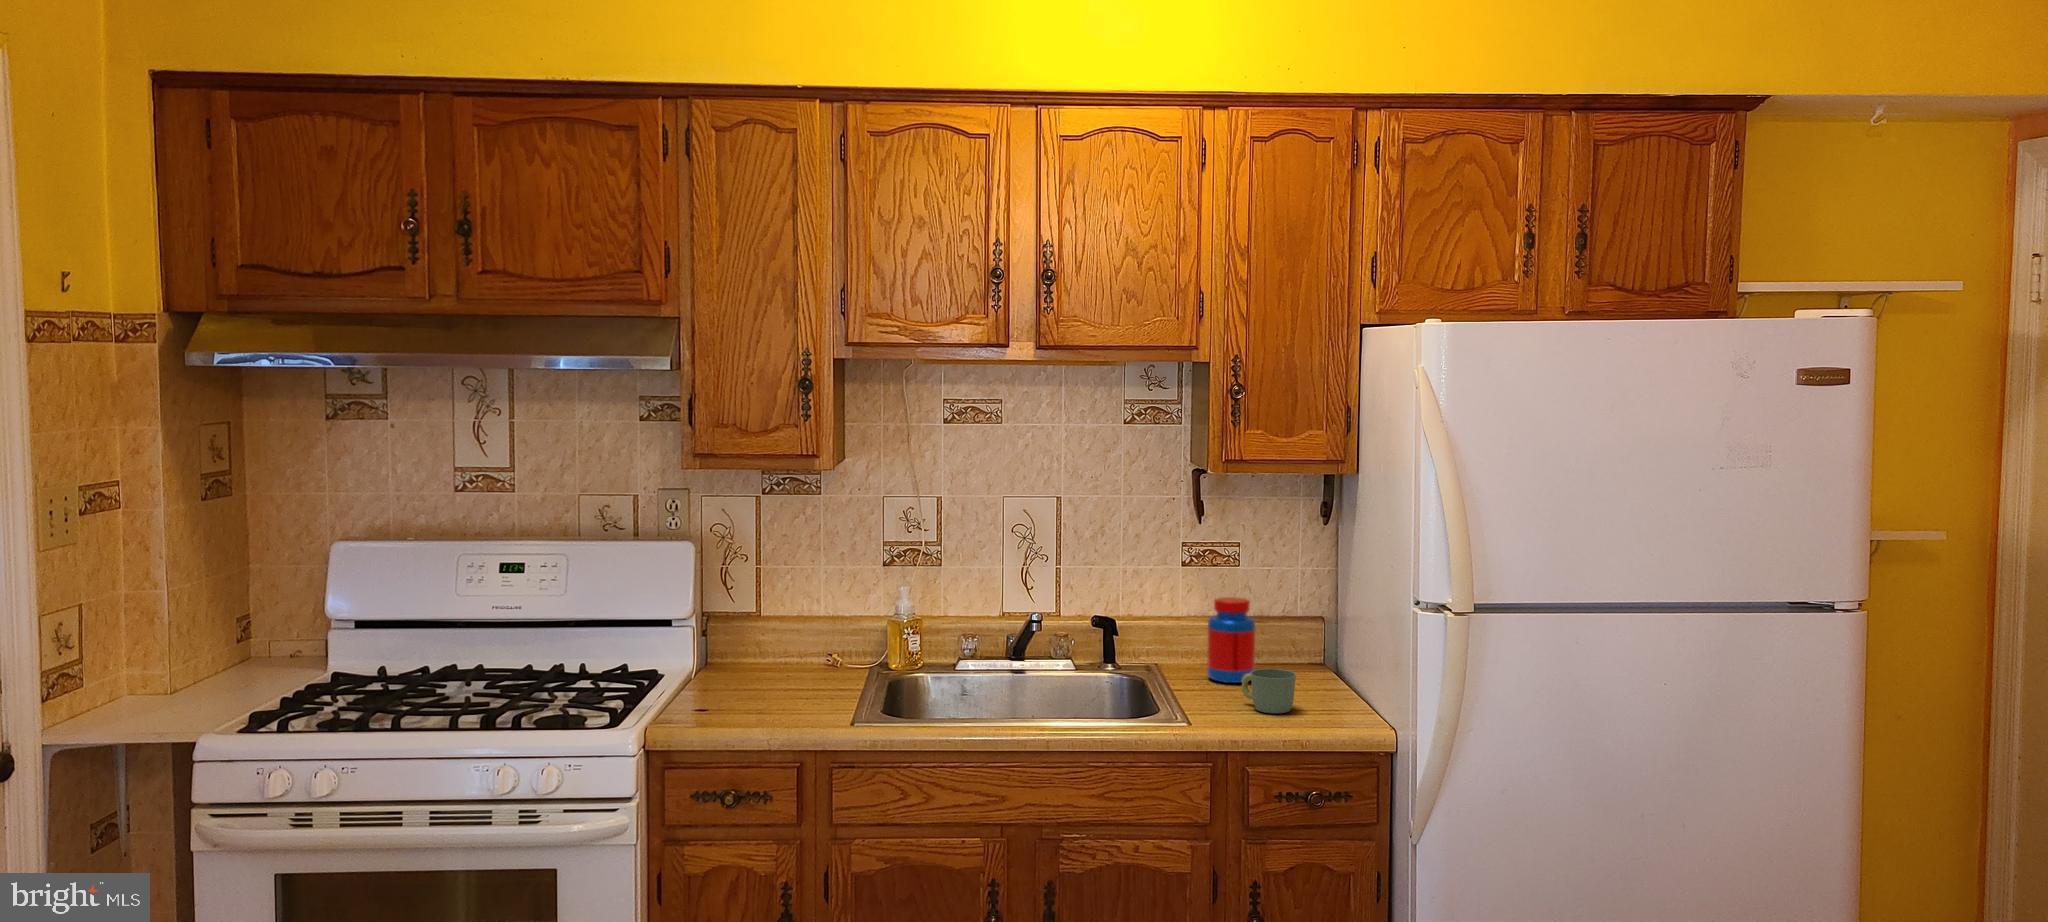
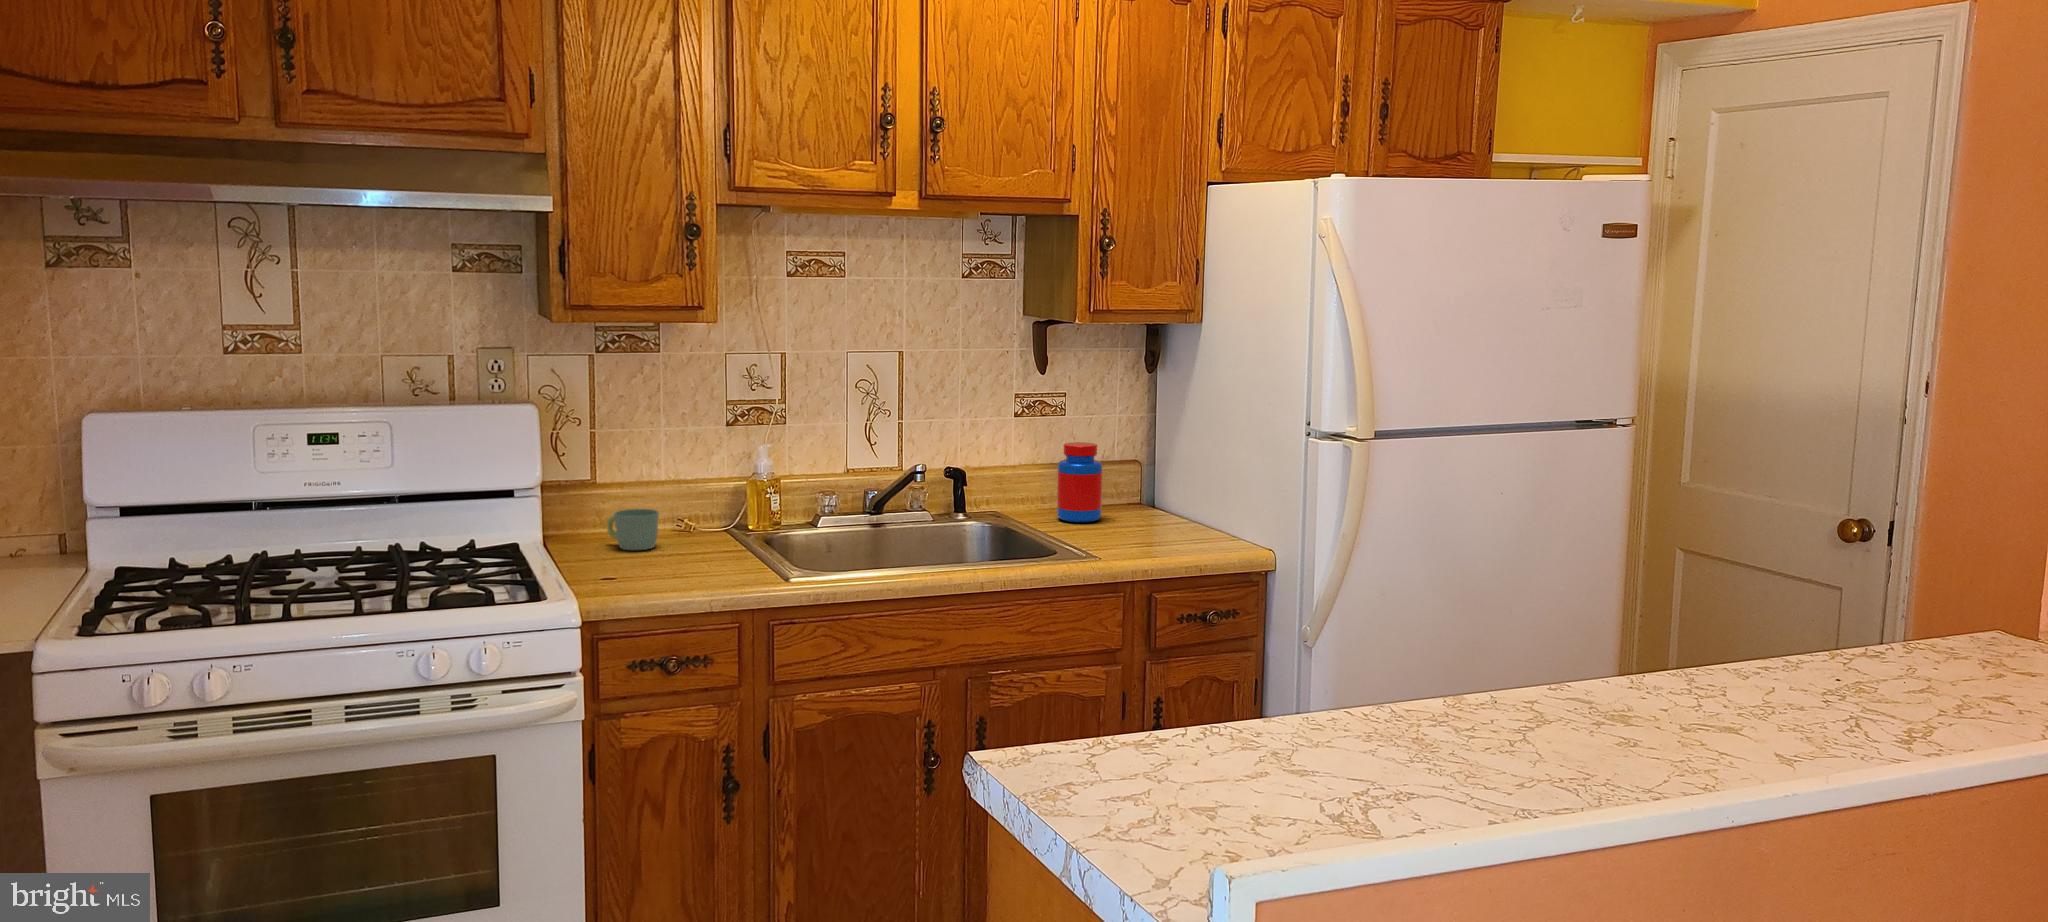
mug: present [1242,669,1296,713] -> present [607,509,659,550]

